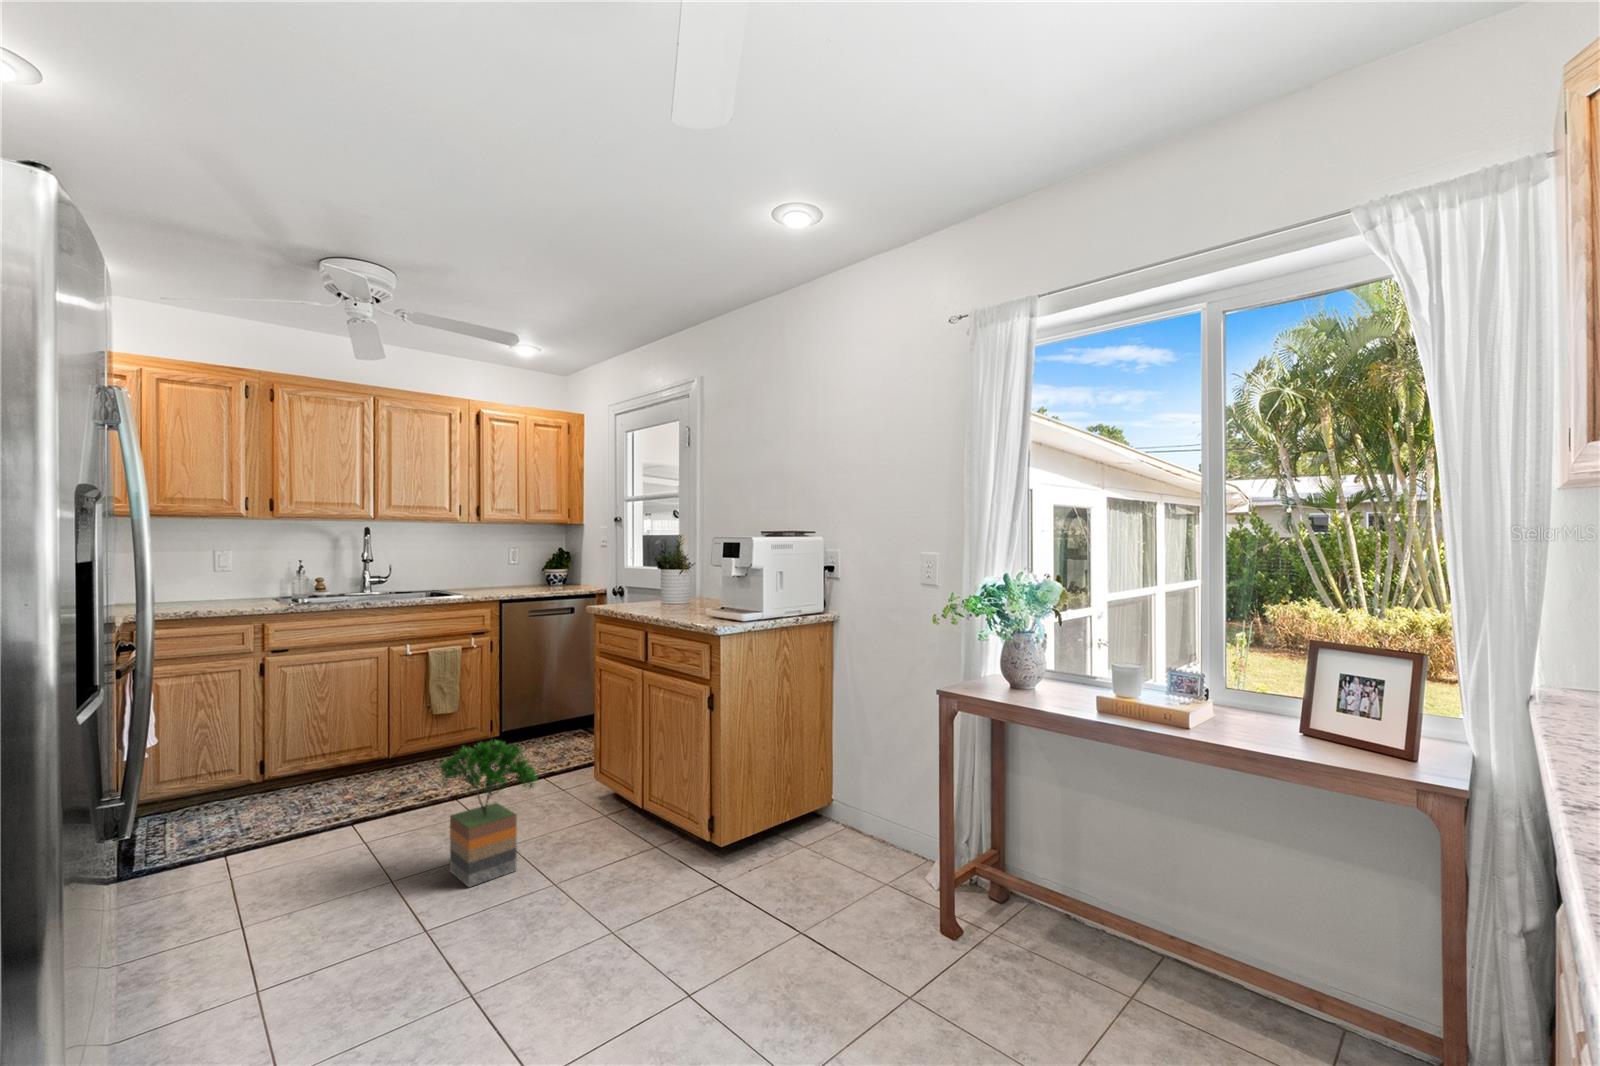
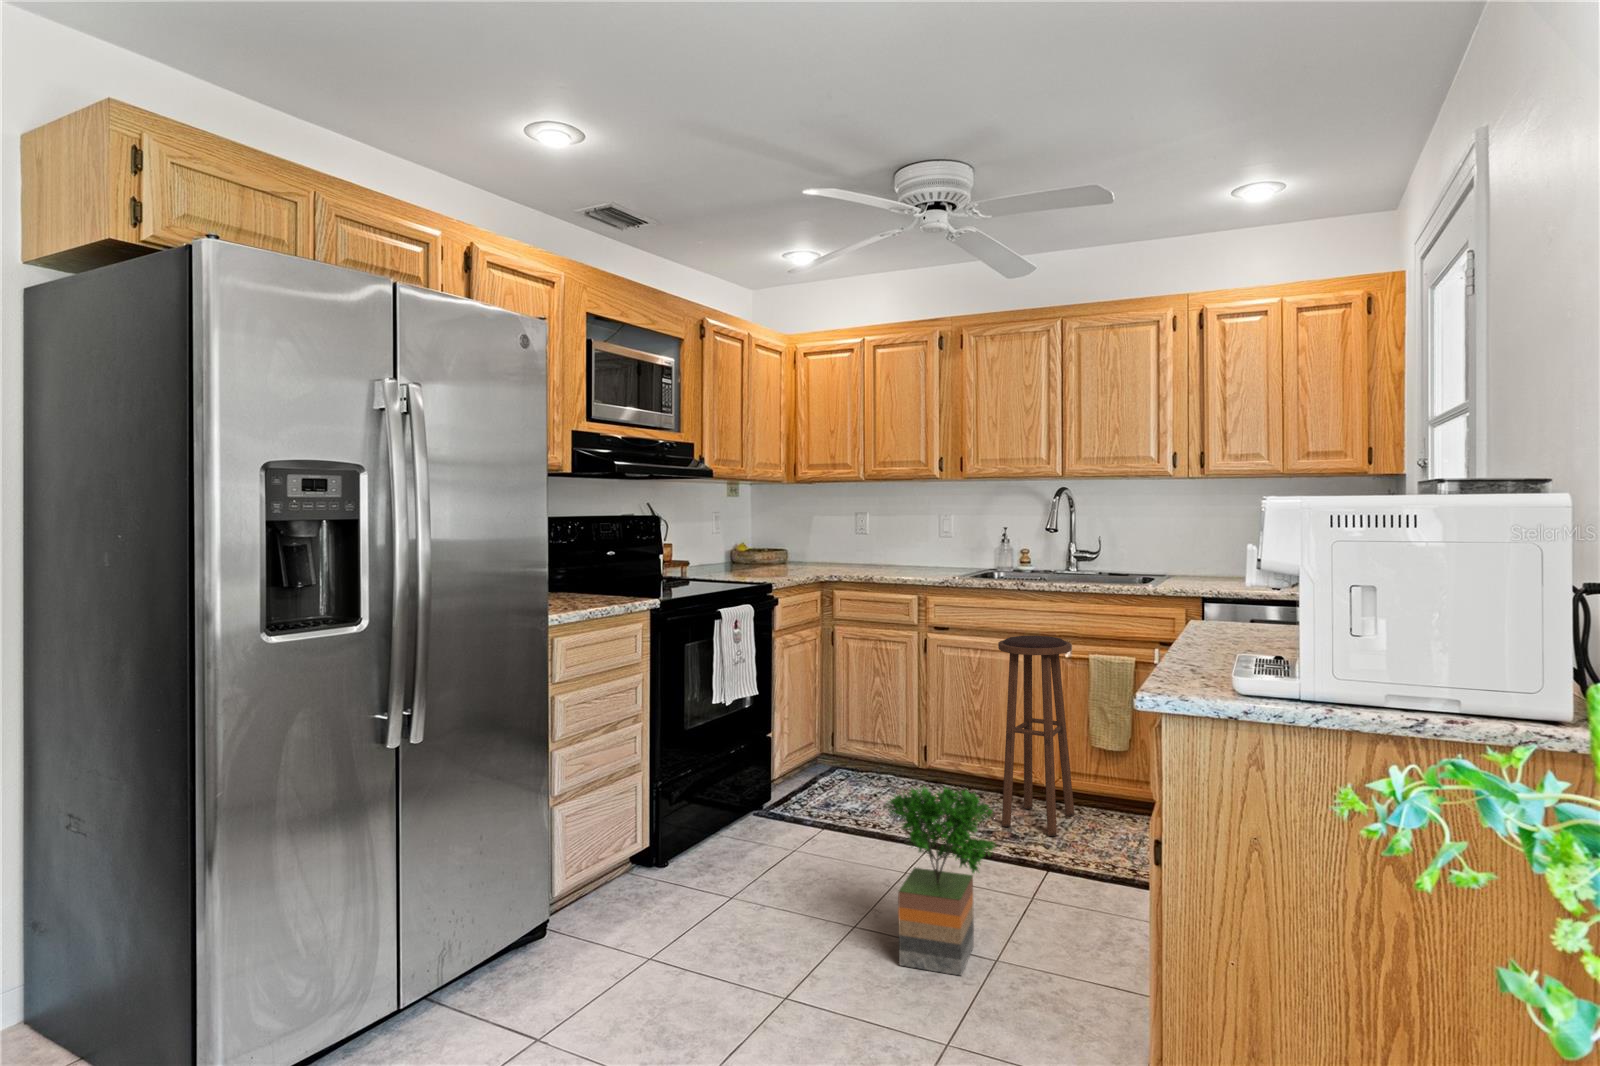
stool: none [379,639,442,797] -> present [998,636,1074,836]

